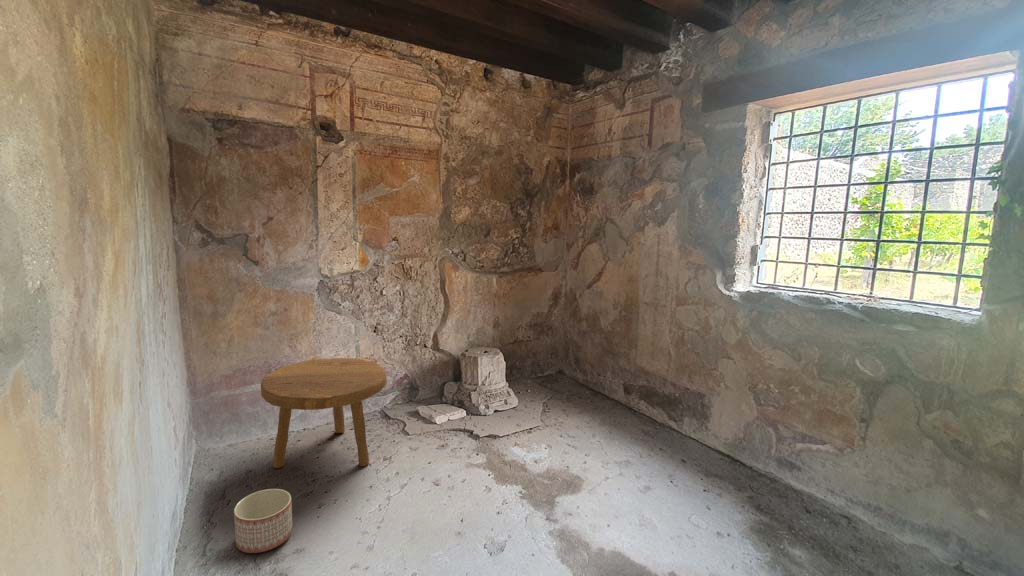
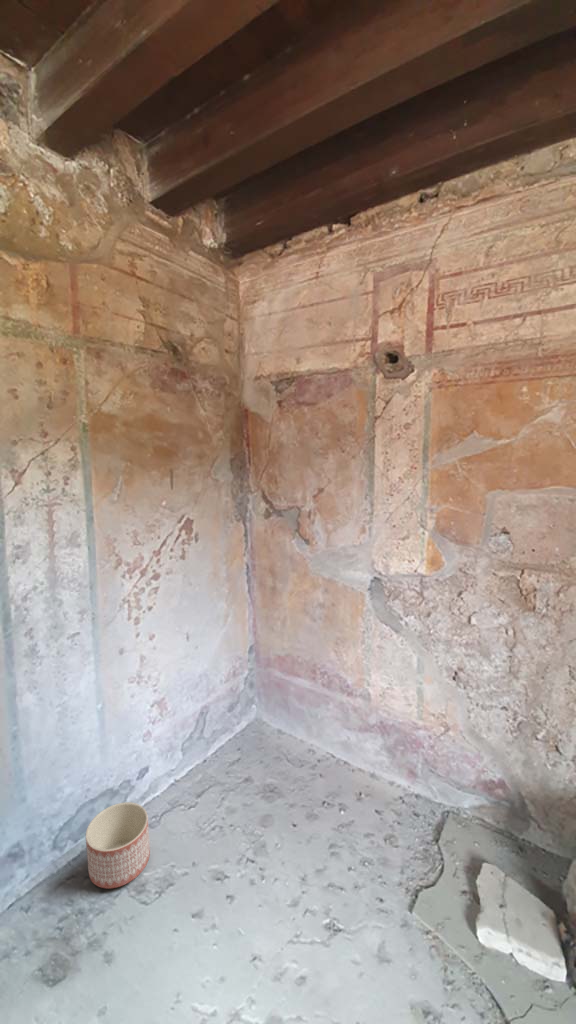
footstool: present [261,358,387,468] -> none [222,674,390,886]

